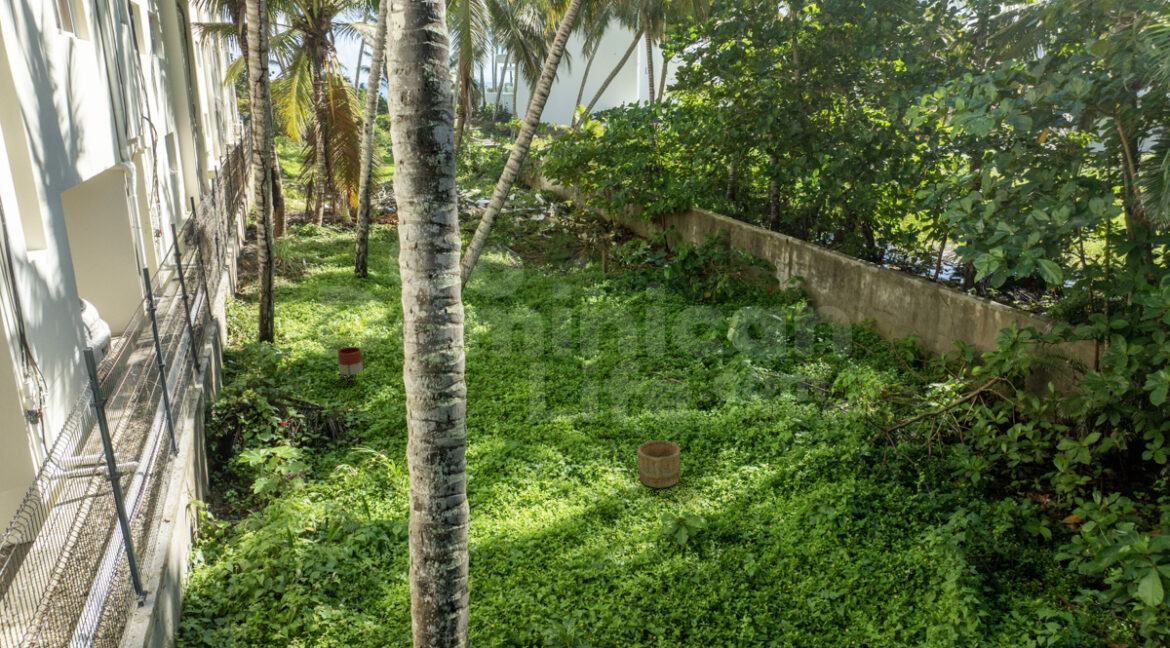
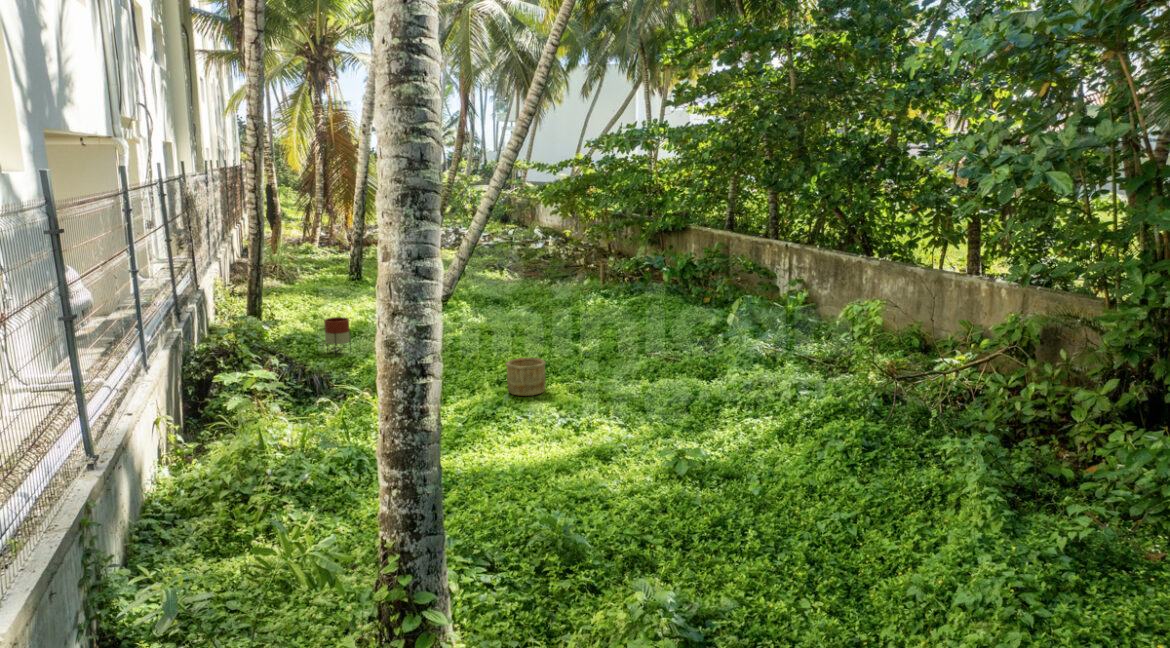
wooden bucket: present [637,440,681,488] -> present [506,357,546,396]

